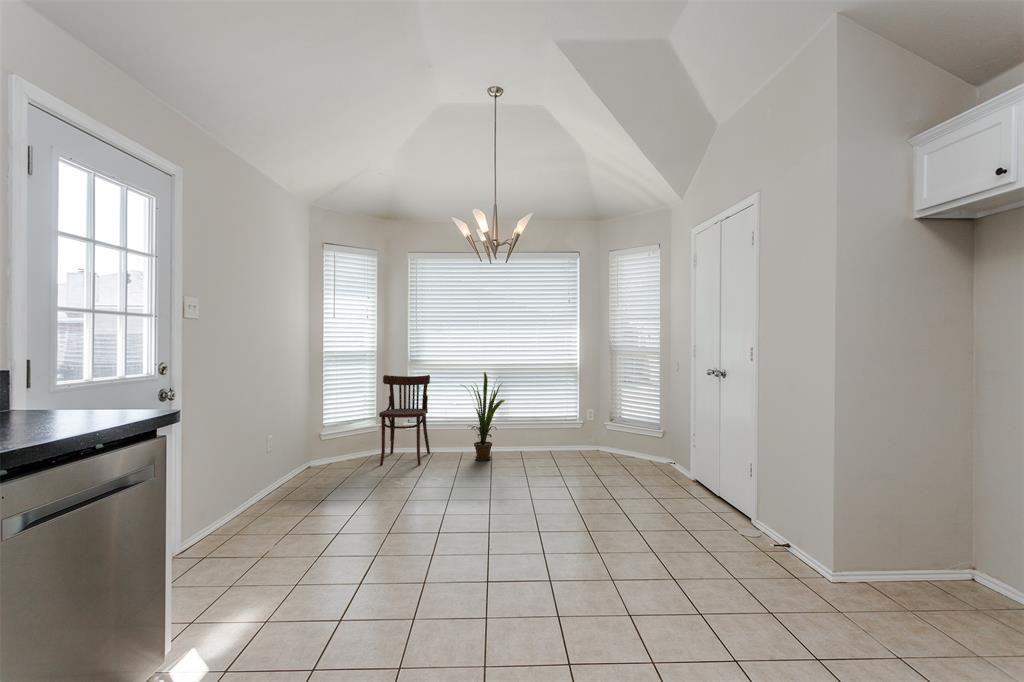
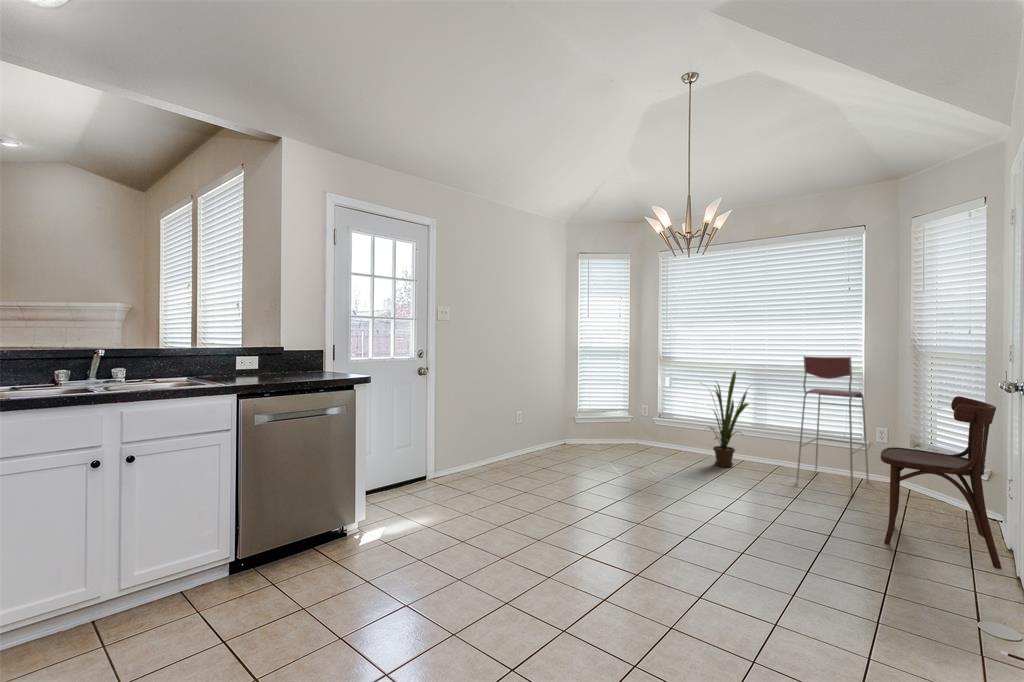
bar stool: none [545,356,587,463] -> present [797,356,869,493]
dining chair: present [379,375,430,465] -> present [881,396,1002,569]

